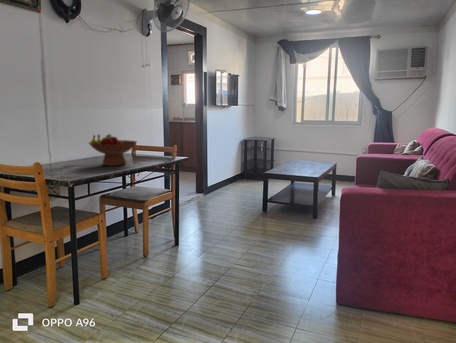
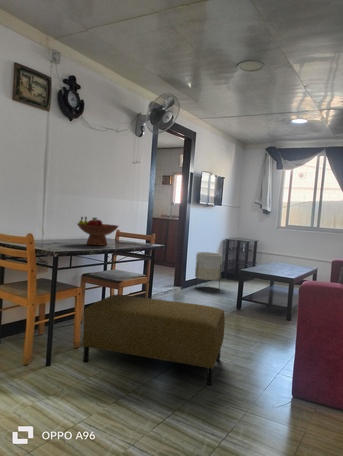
planter: none [216,155,243,193] -> present [195,252,222,280]
ottoman: none [110,216,261,303] -> present [82,295,225,385]

